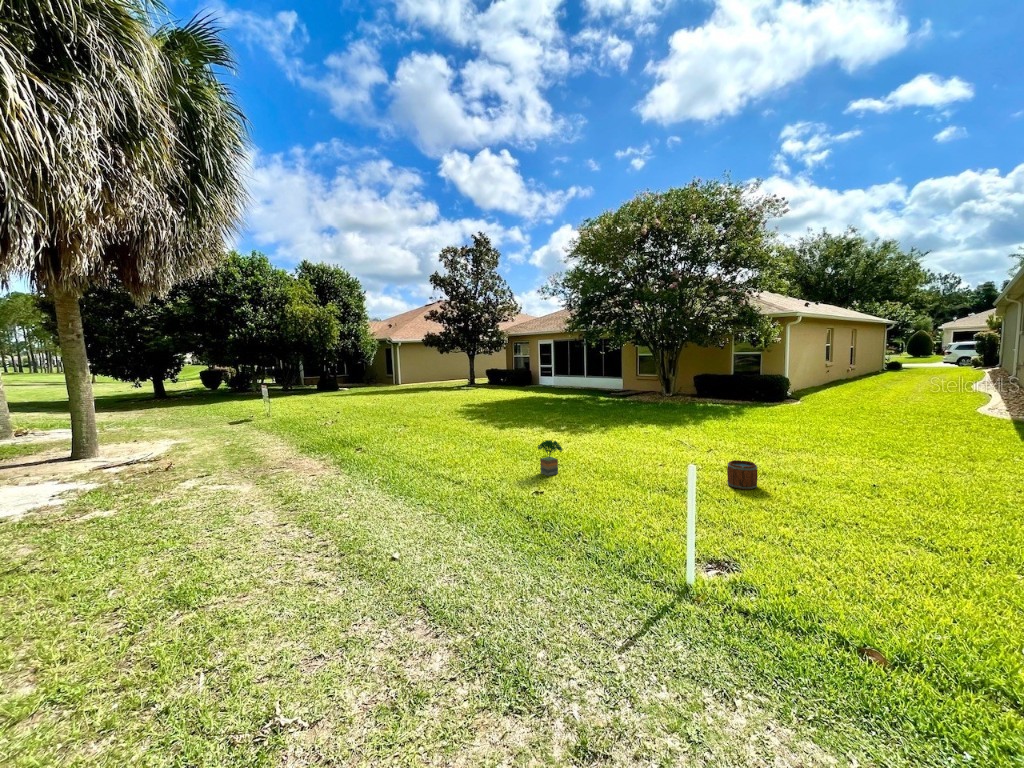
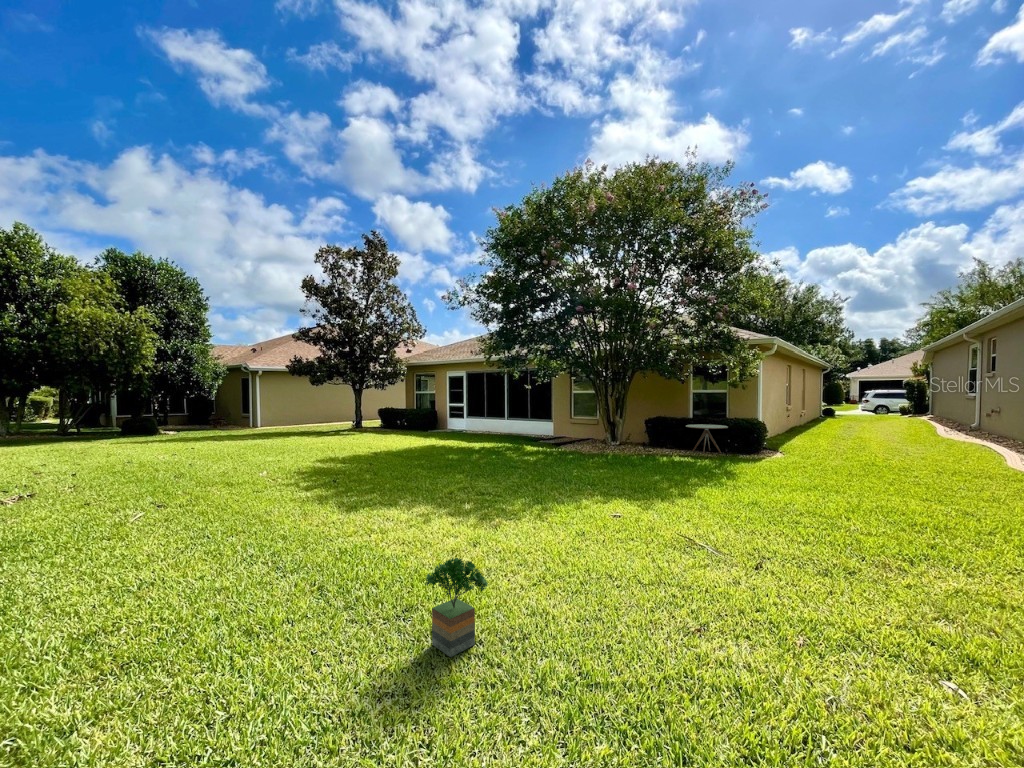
round table: none [721,380,755,402] -> present [686,424,728,454]
bucket: present [727,460,758,490] -> none [879,607,967,694]

